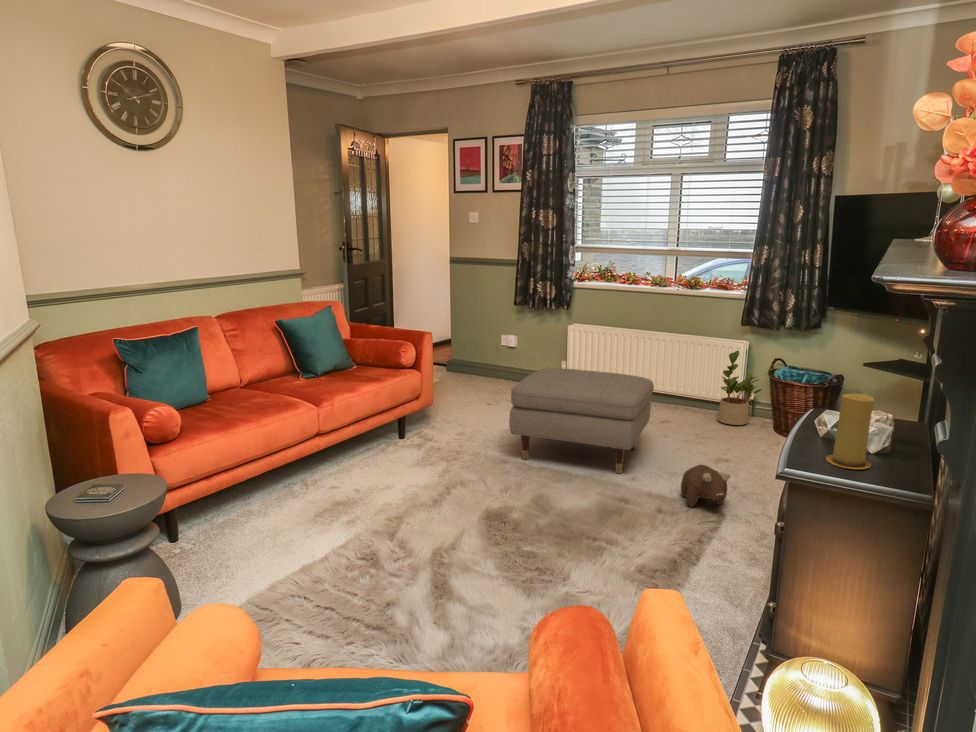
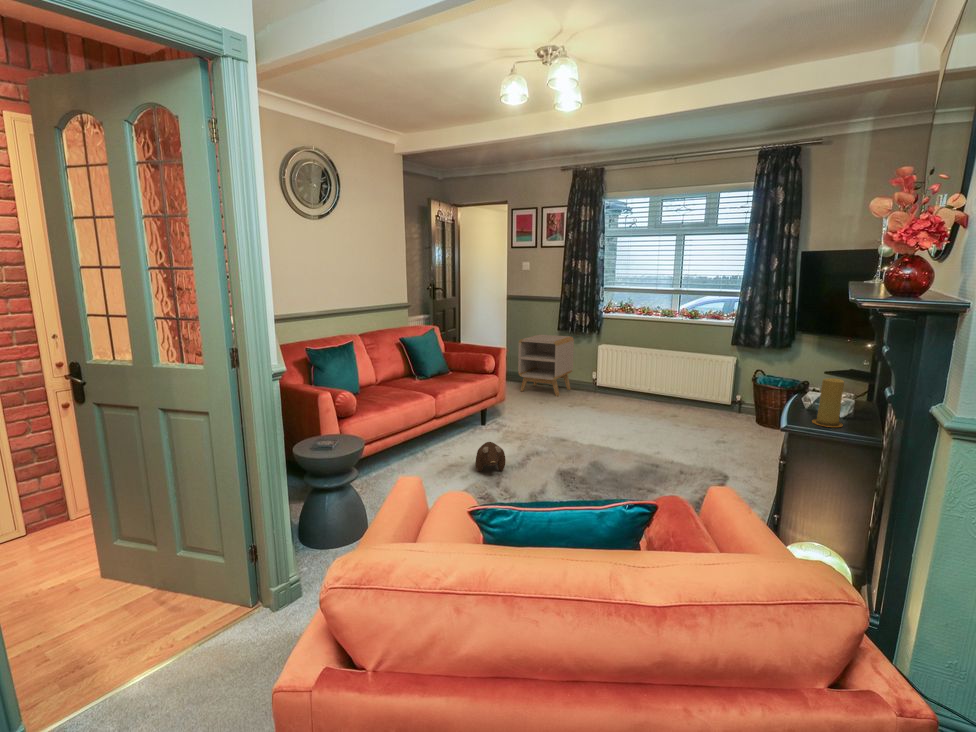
side table: none [460,310,537,395] -> present [518,335,574,396]
potted plant: present [718,351,762,425] -> none [713,363,747,418]
ottoman: present [509,368,654,473] -> none [567,374,671,448]
plush toy: present [681,465,730,506] -> present [476,442,506,472]

